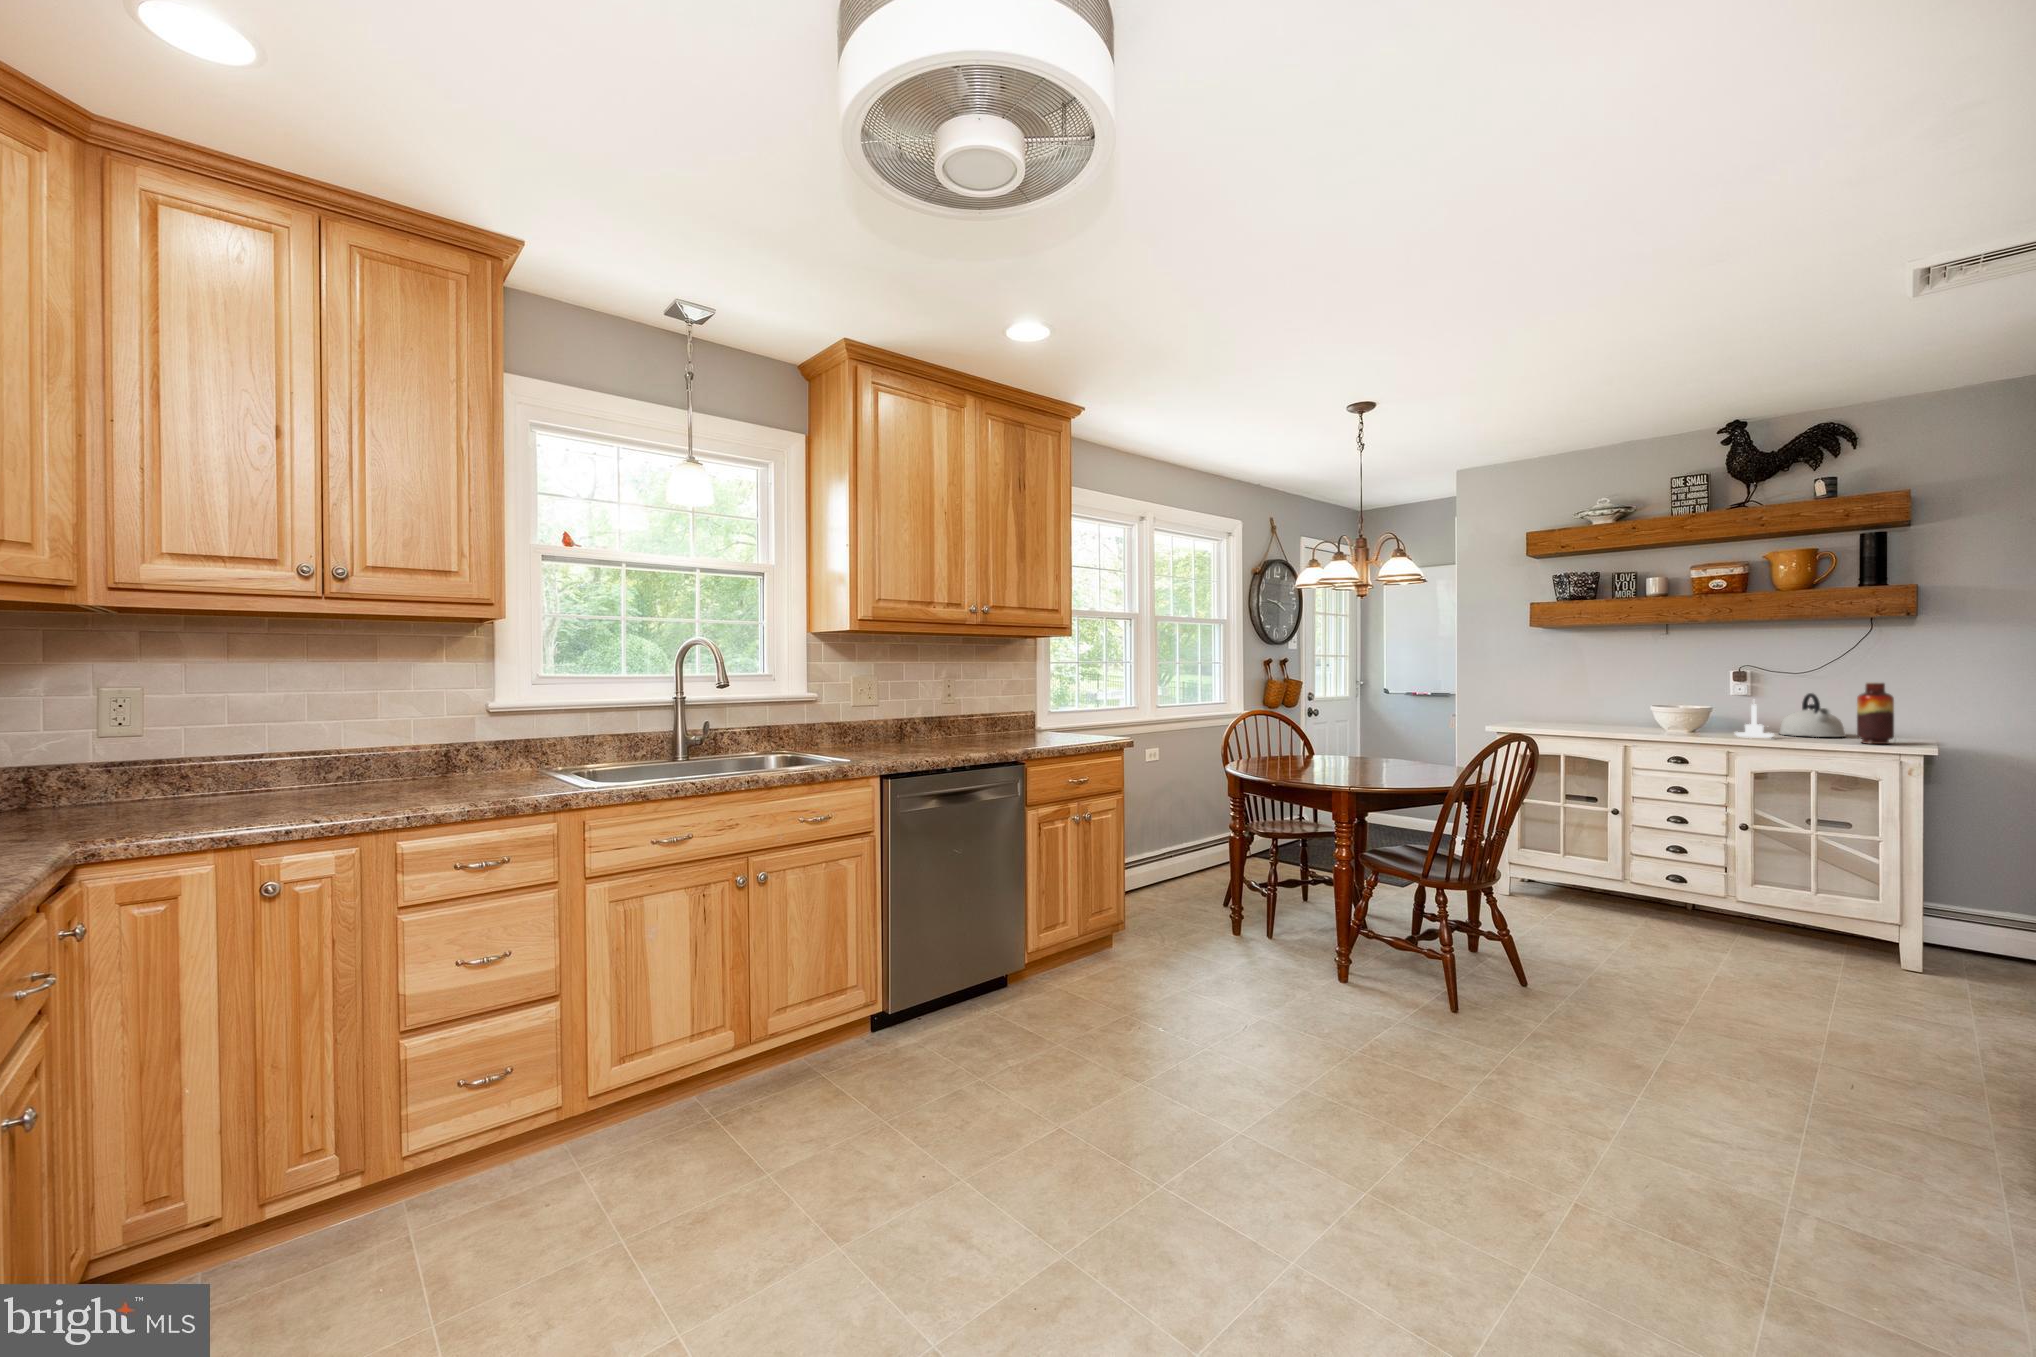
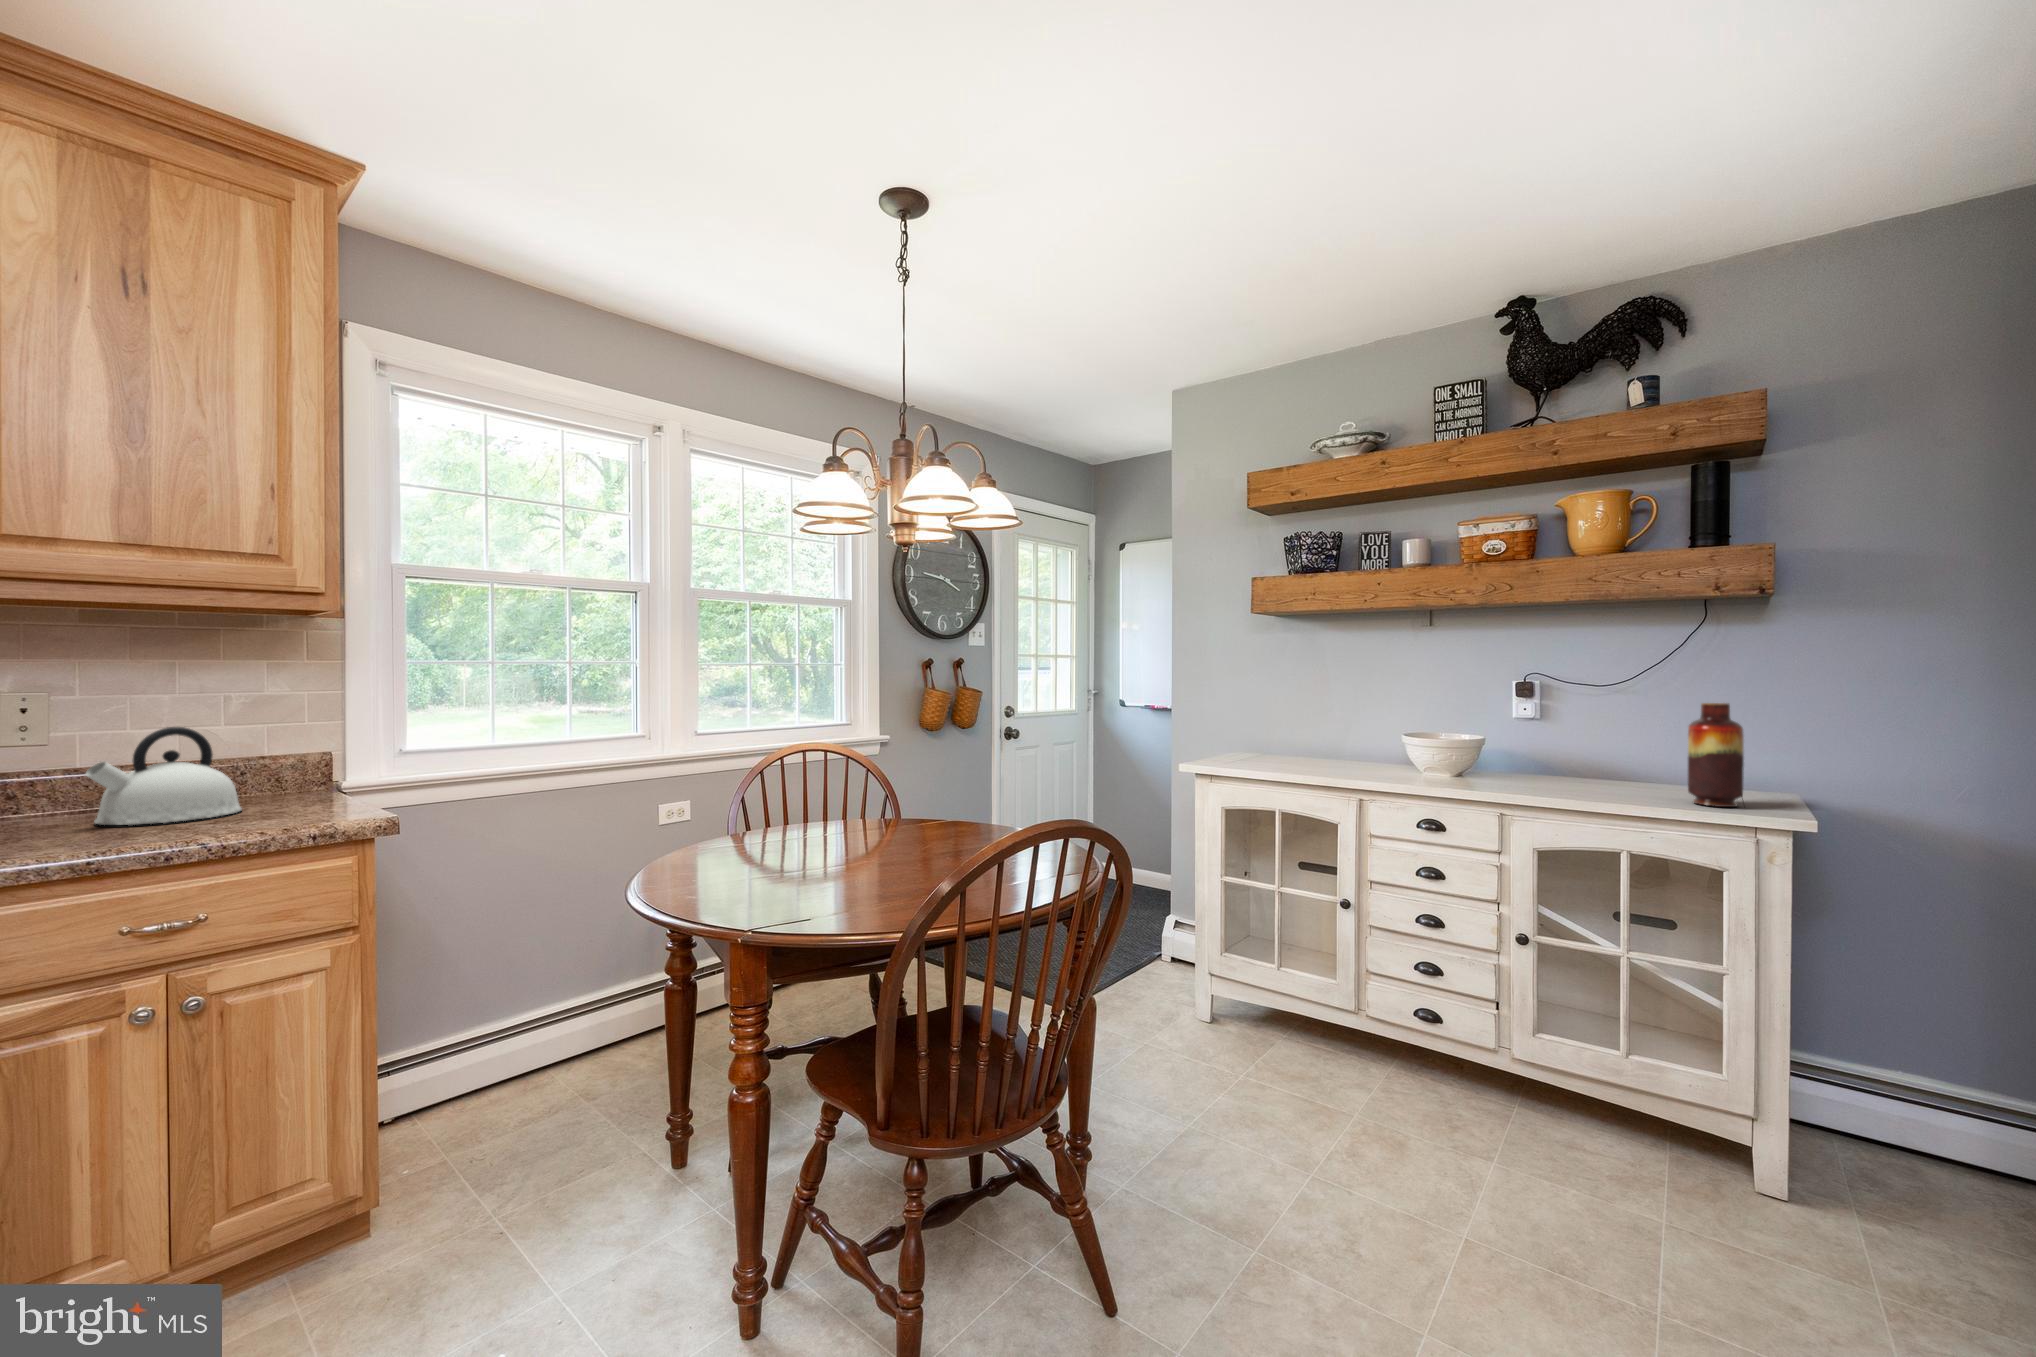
kettle: present [1779,693,1845,737] -> present [86,727,242,825]
candle holder: present [1735,704,1773,738] -> none [1511,727,1568,792]

